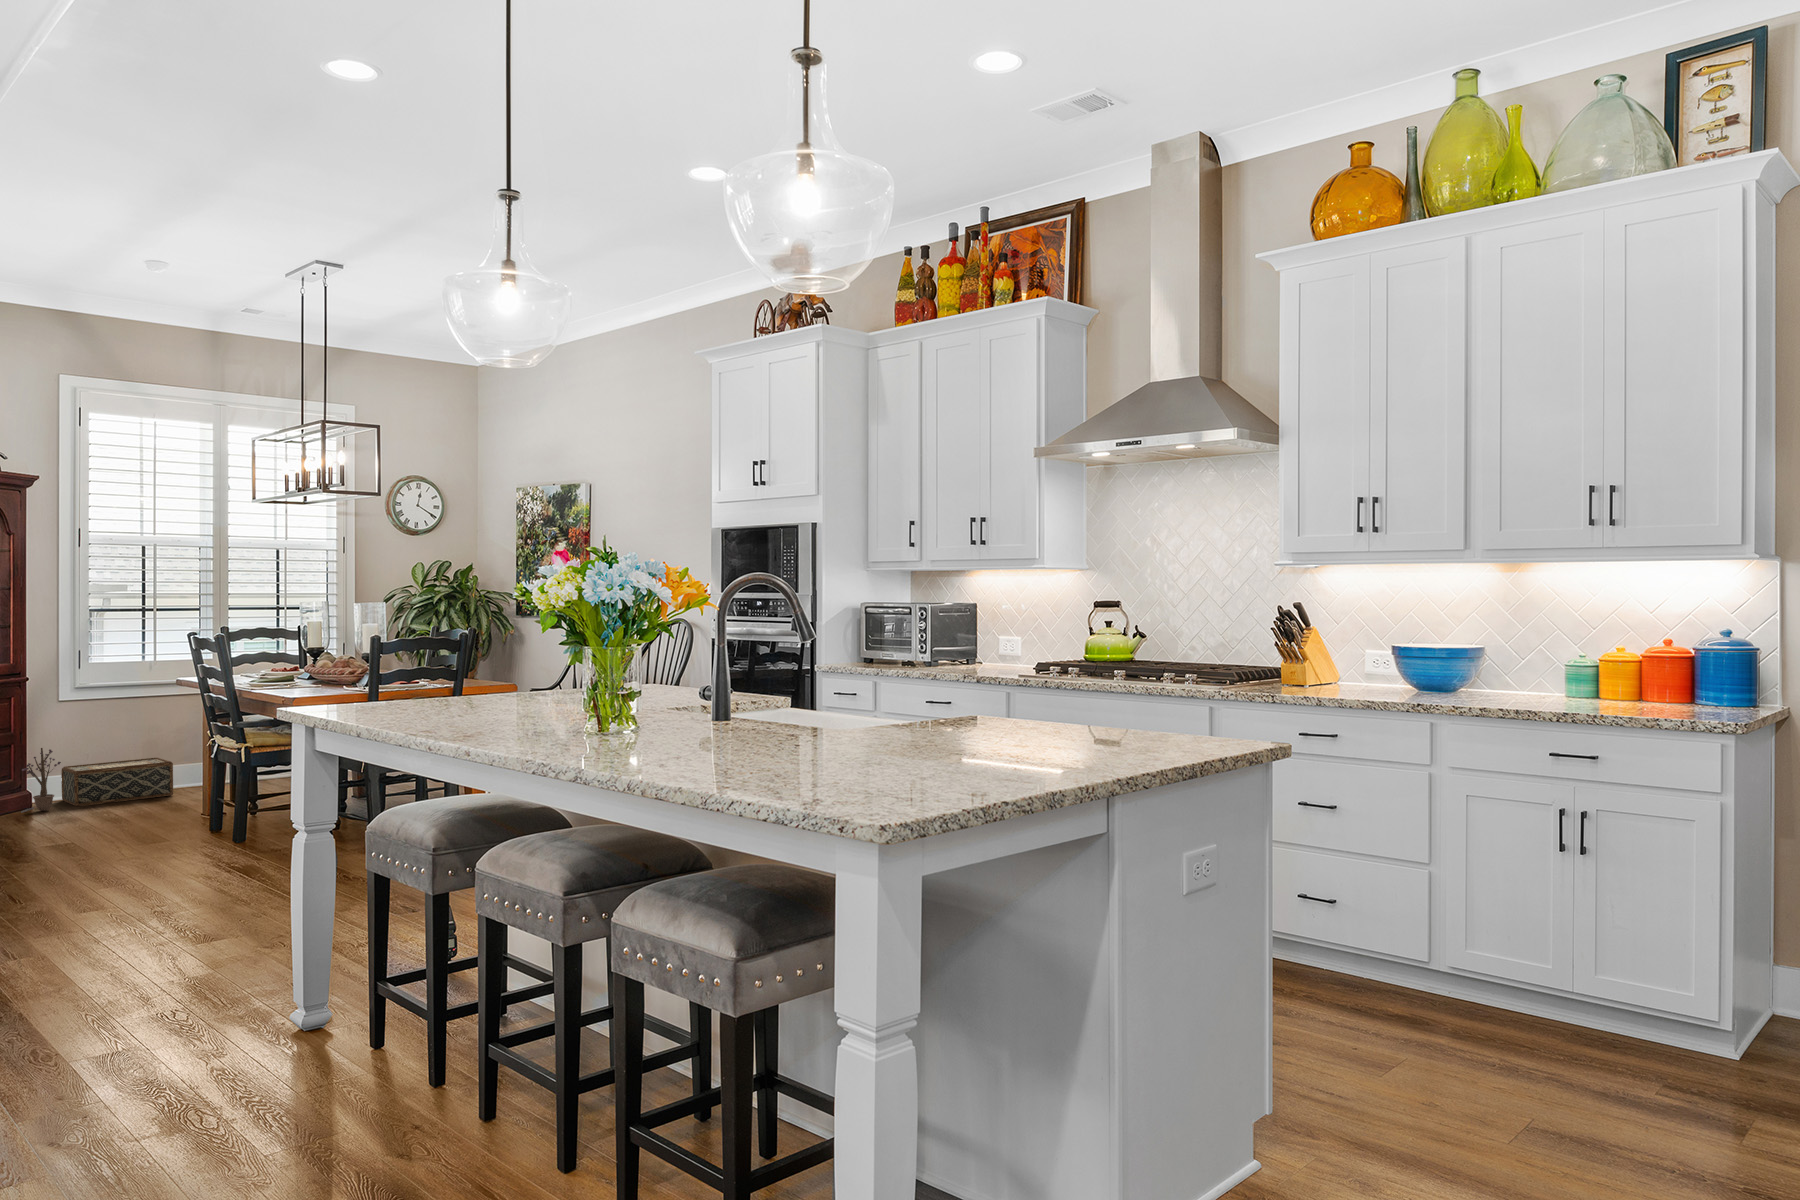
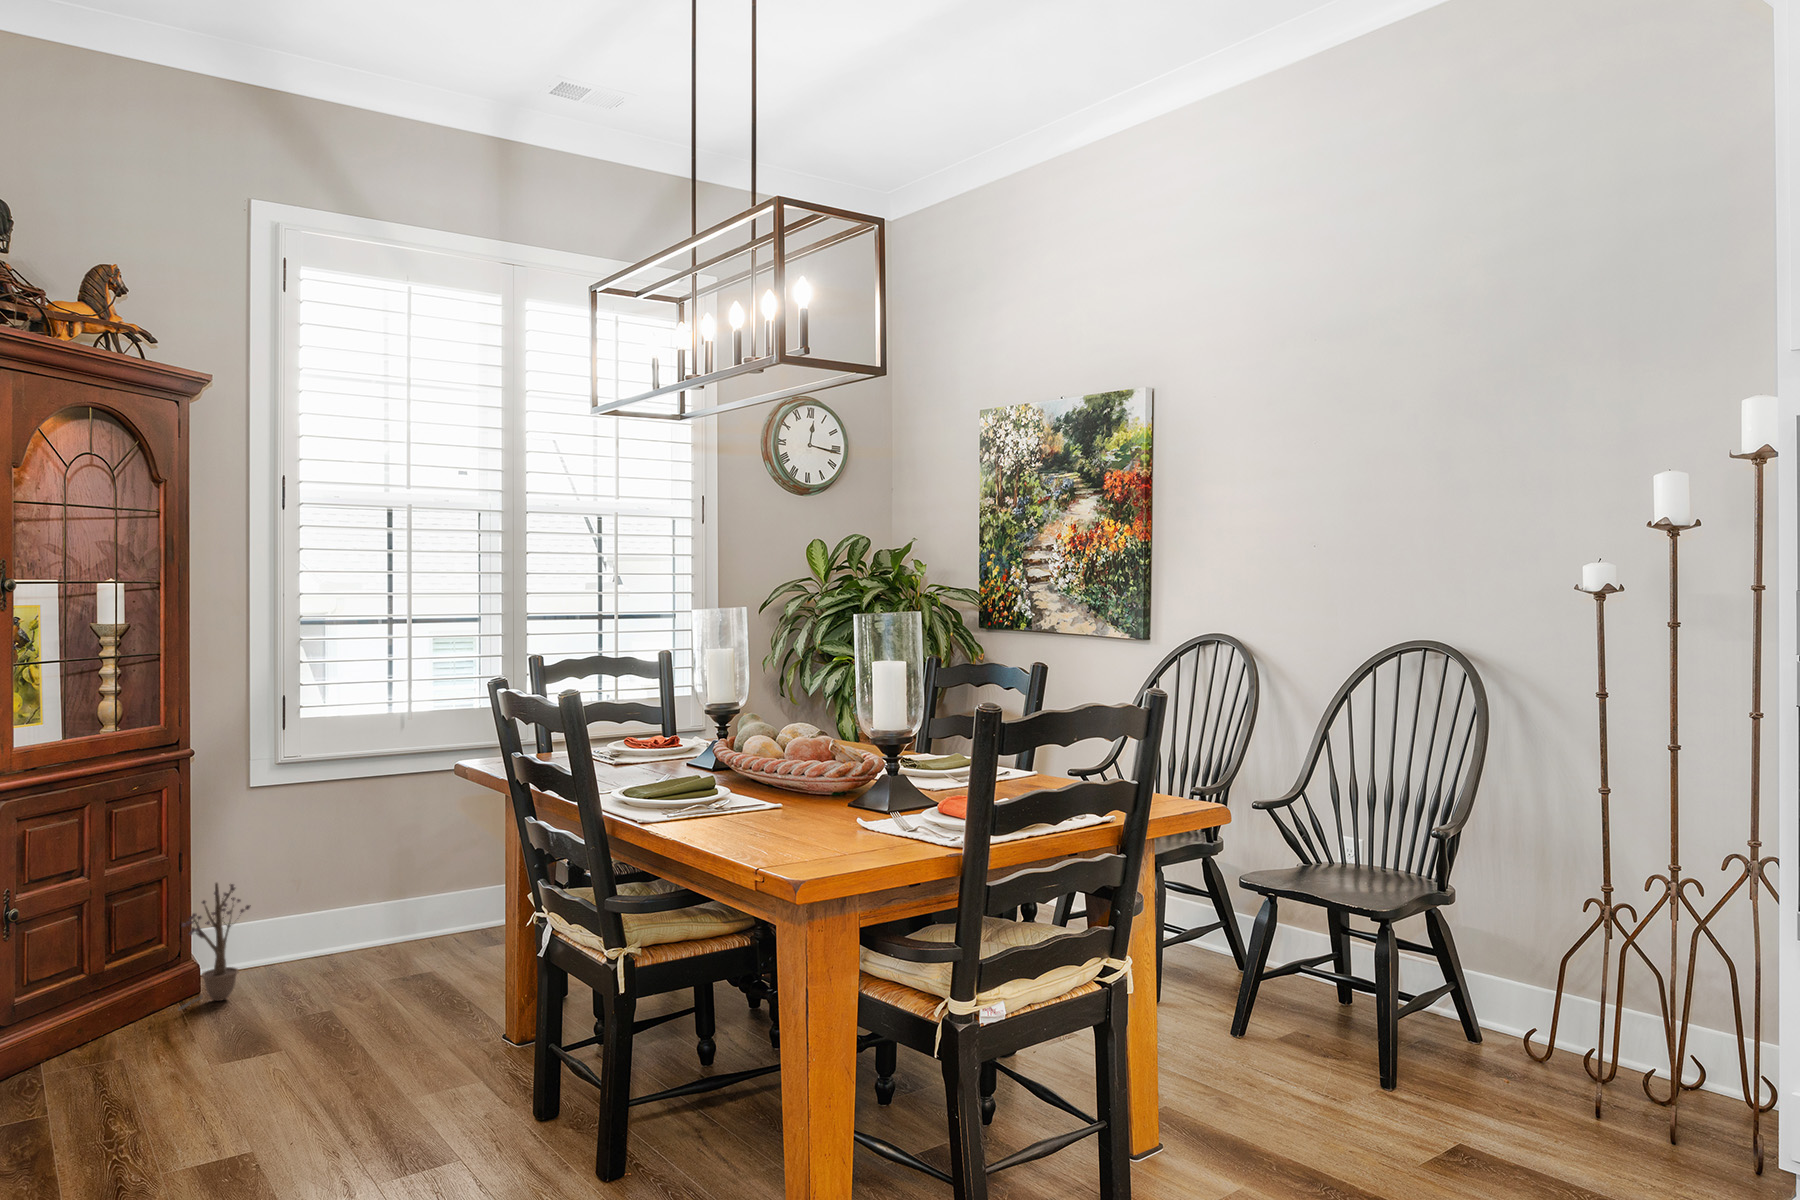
woven basket: present [61,758,173,806] -> none [256,882,440,986]

